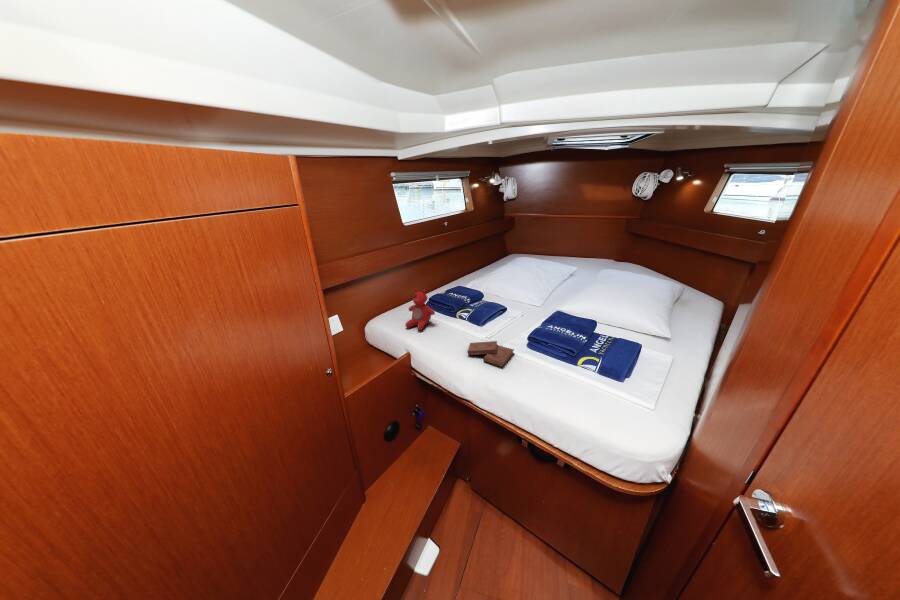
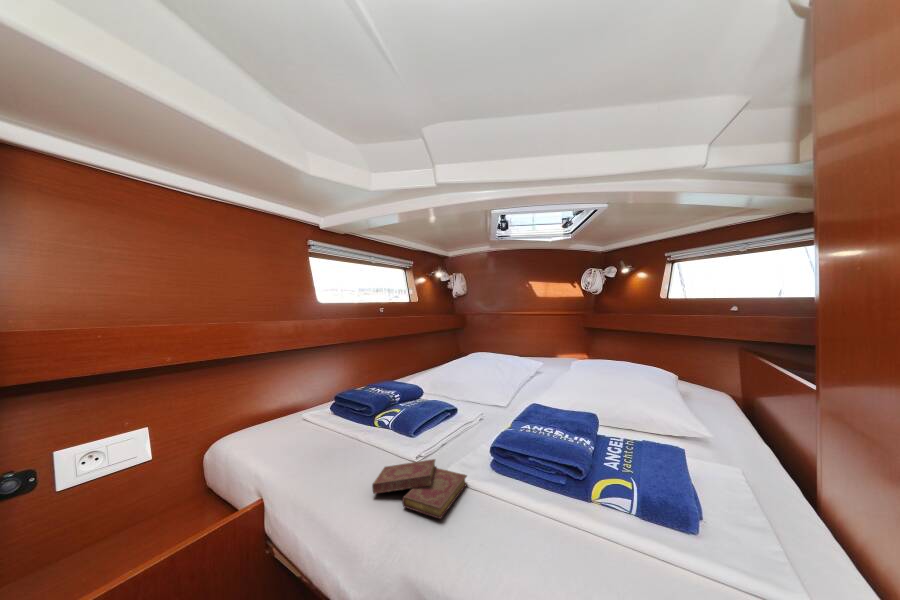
stuffed bear: present [405,289,435,330] -> none [276,373,335,448]

